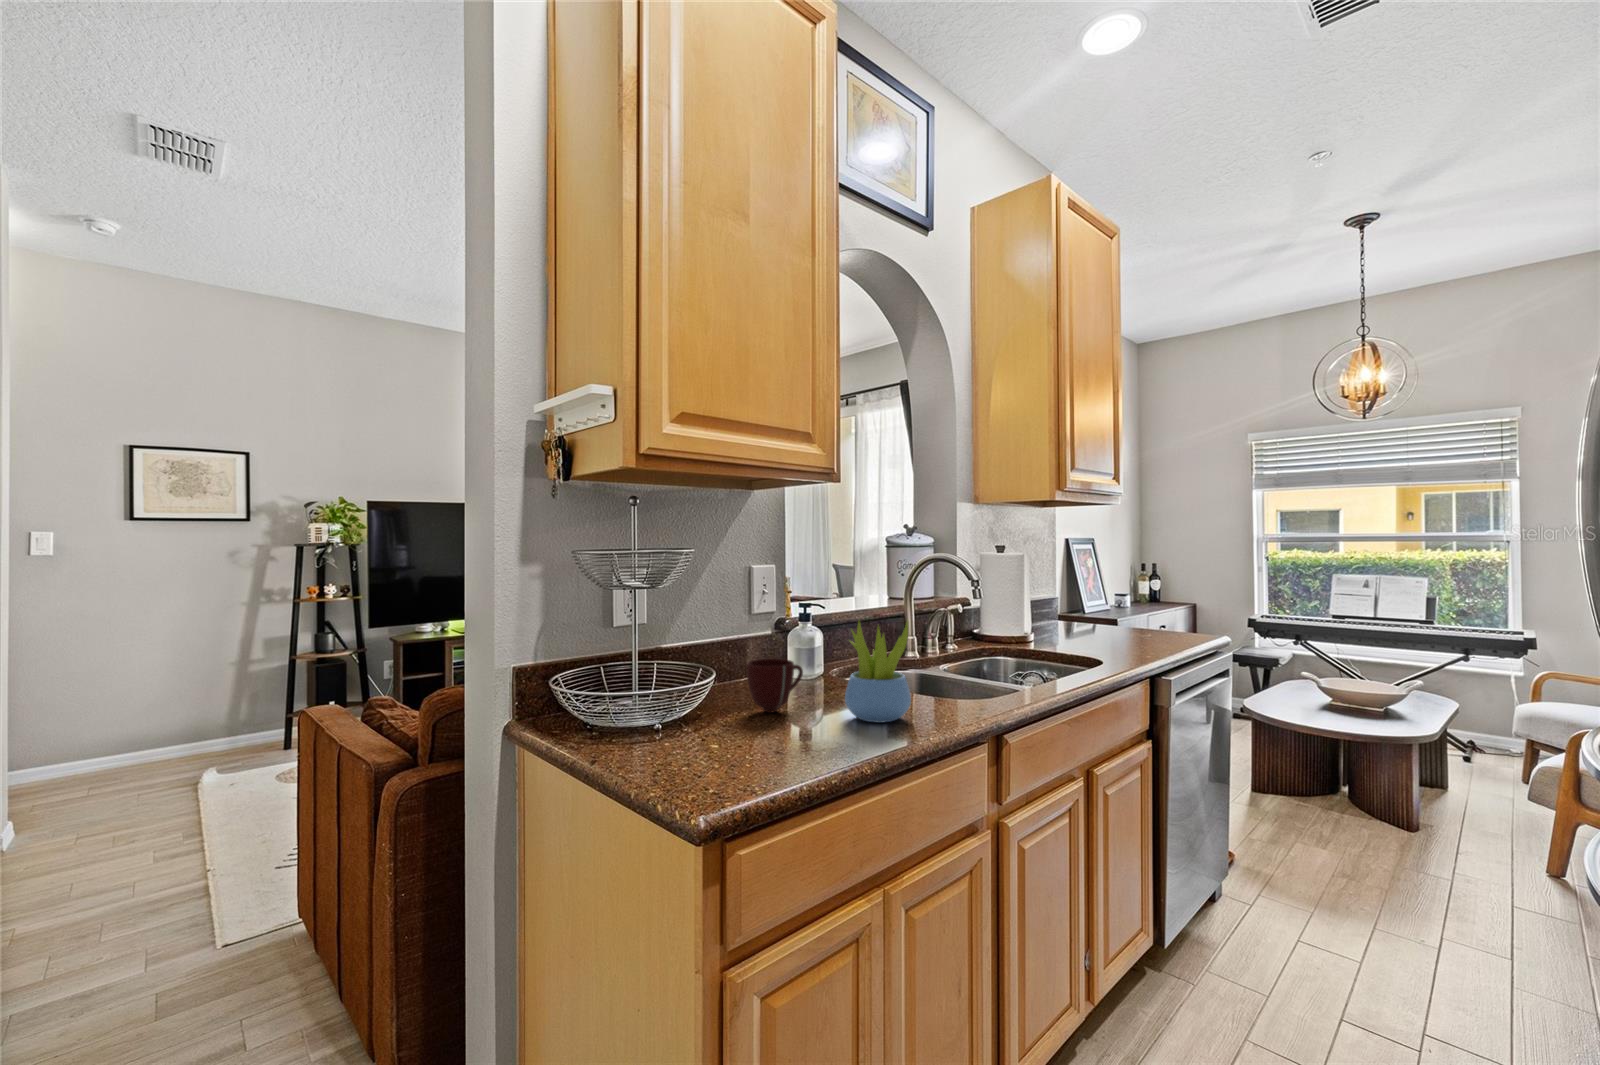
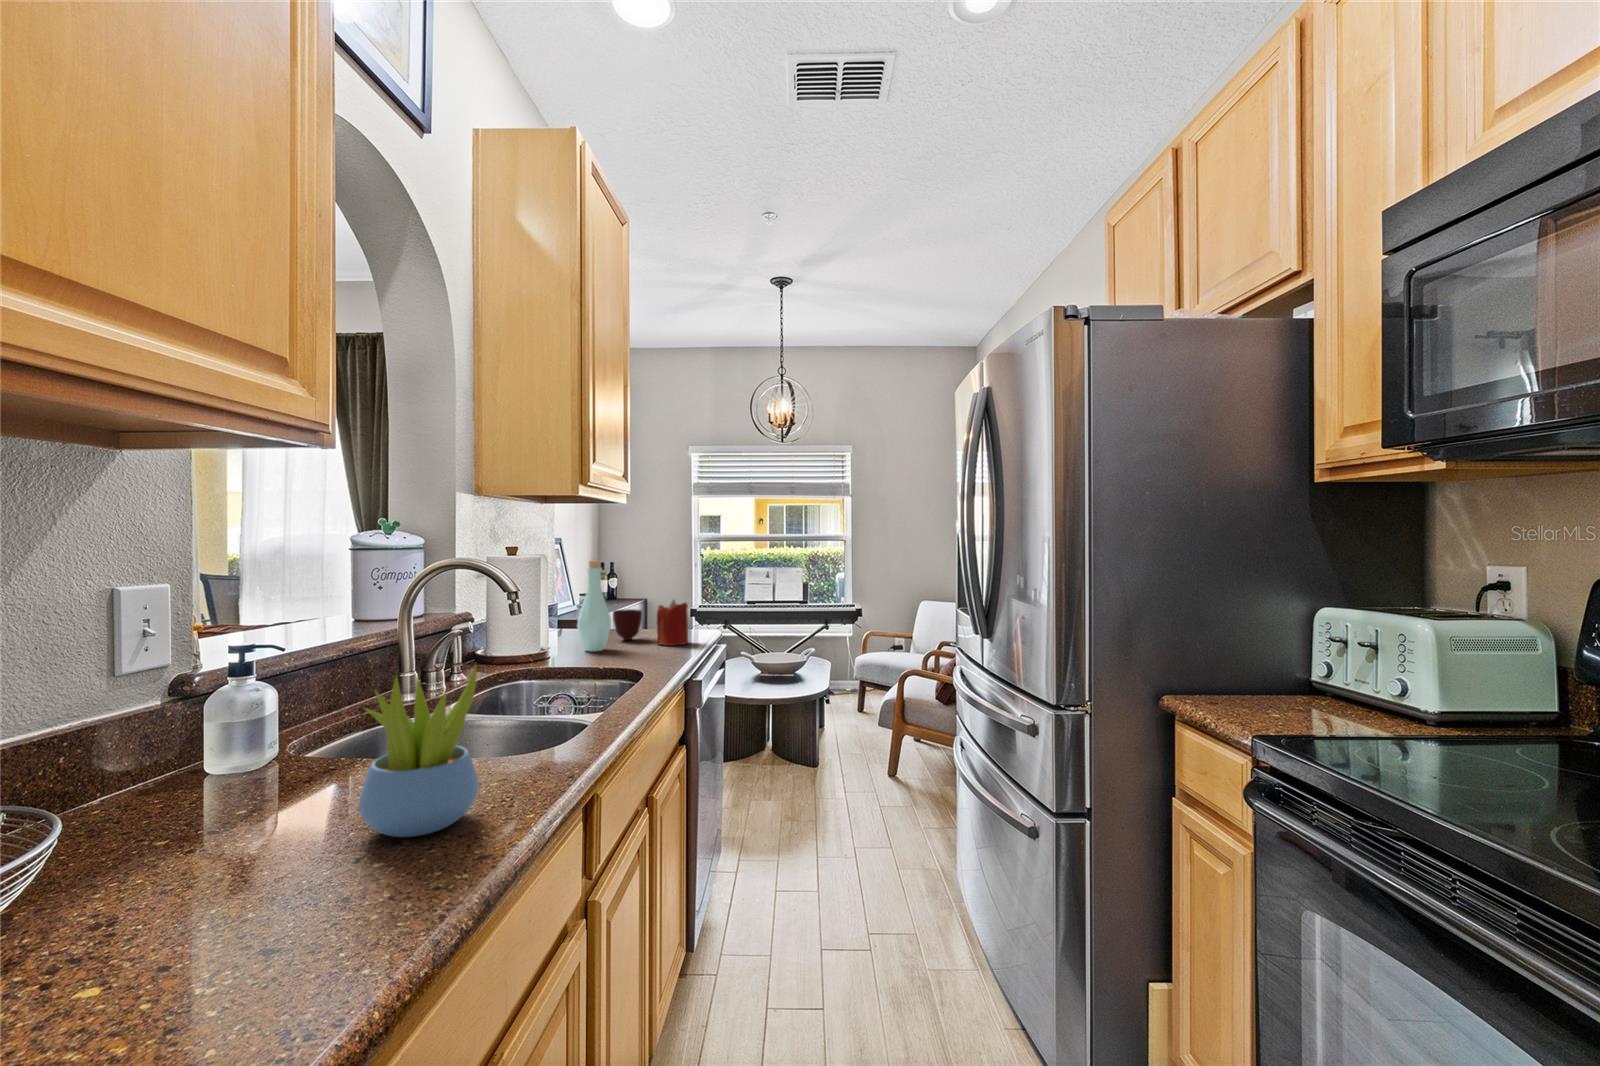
bottle: none [1060,558,1092,642] -> present [577,561,611,651]
candle: none [1140,597,1176,645] -> present [657,599,688,645]
mug: present [746,659,803,713] -> present [613,609,642,640]

